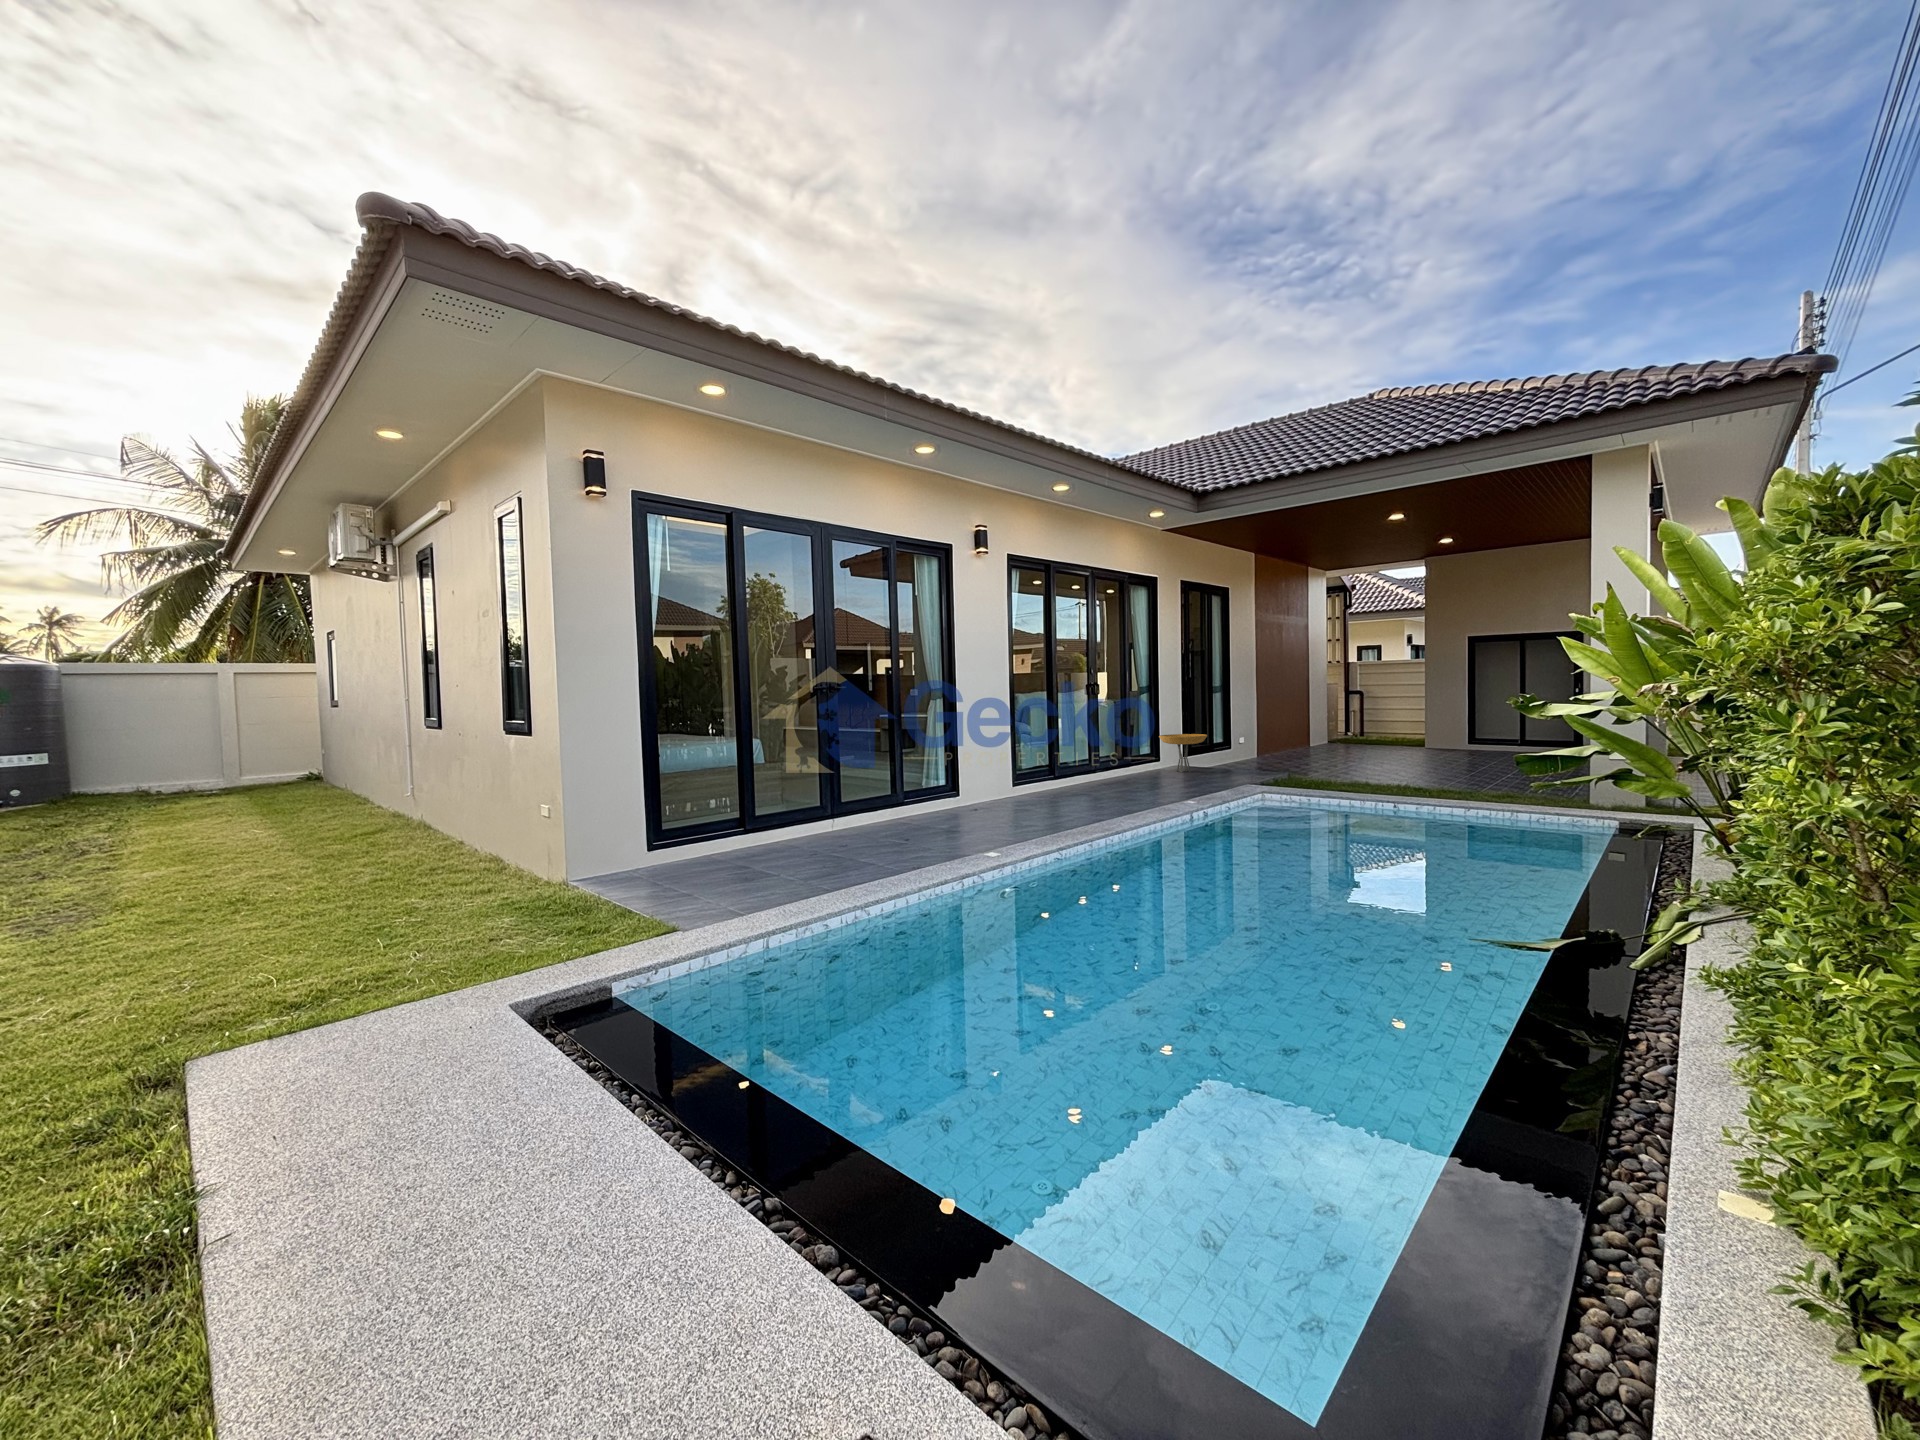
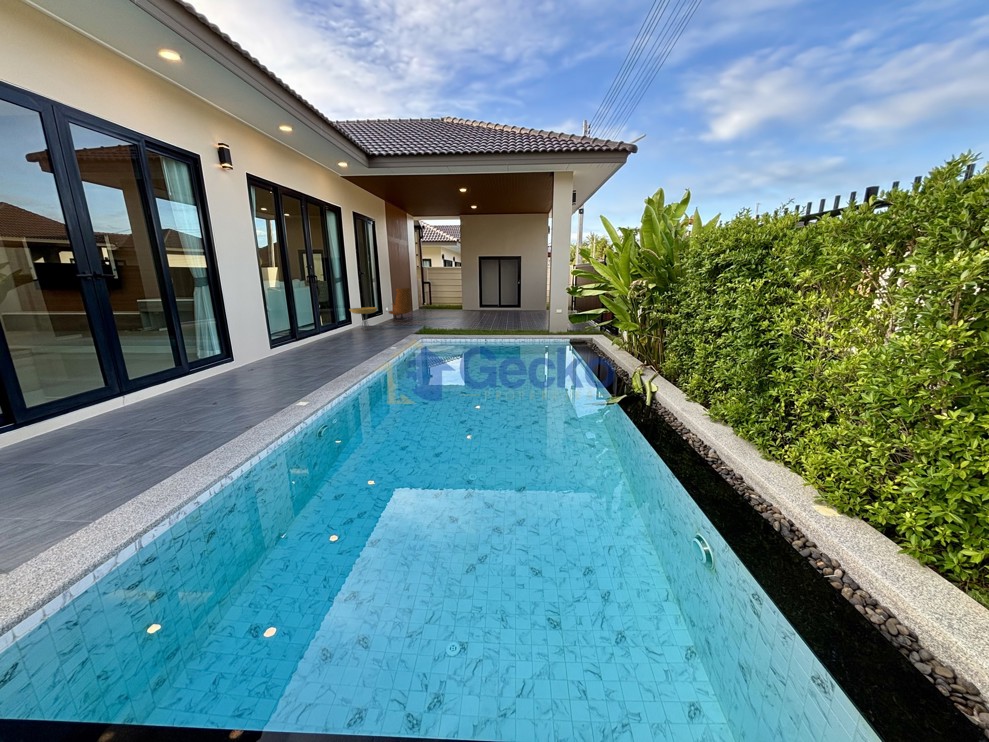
lounge chair: none [1243,702,1284,763] -> present [389,288,411,320]

